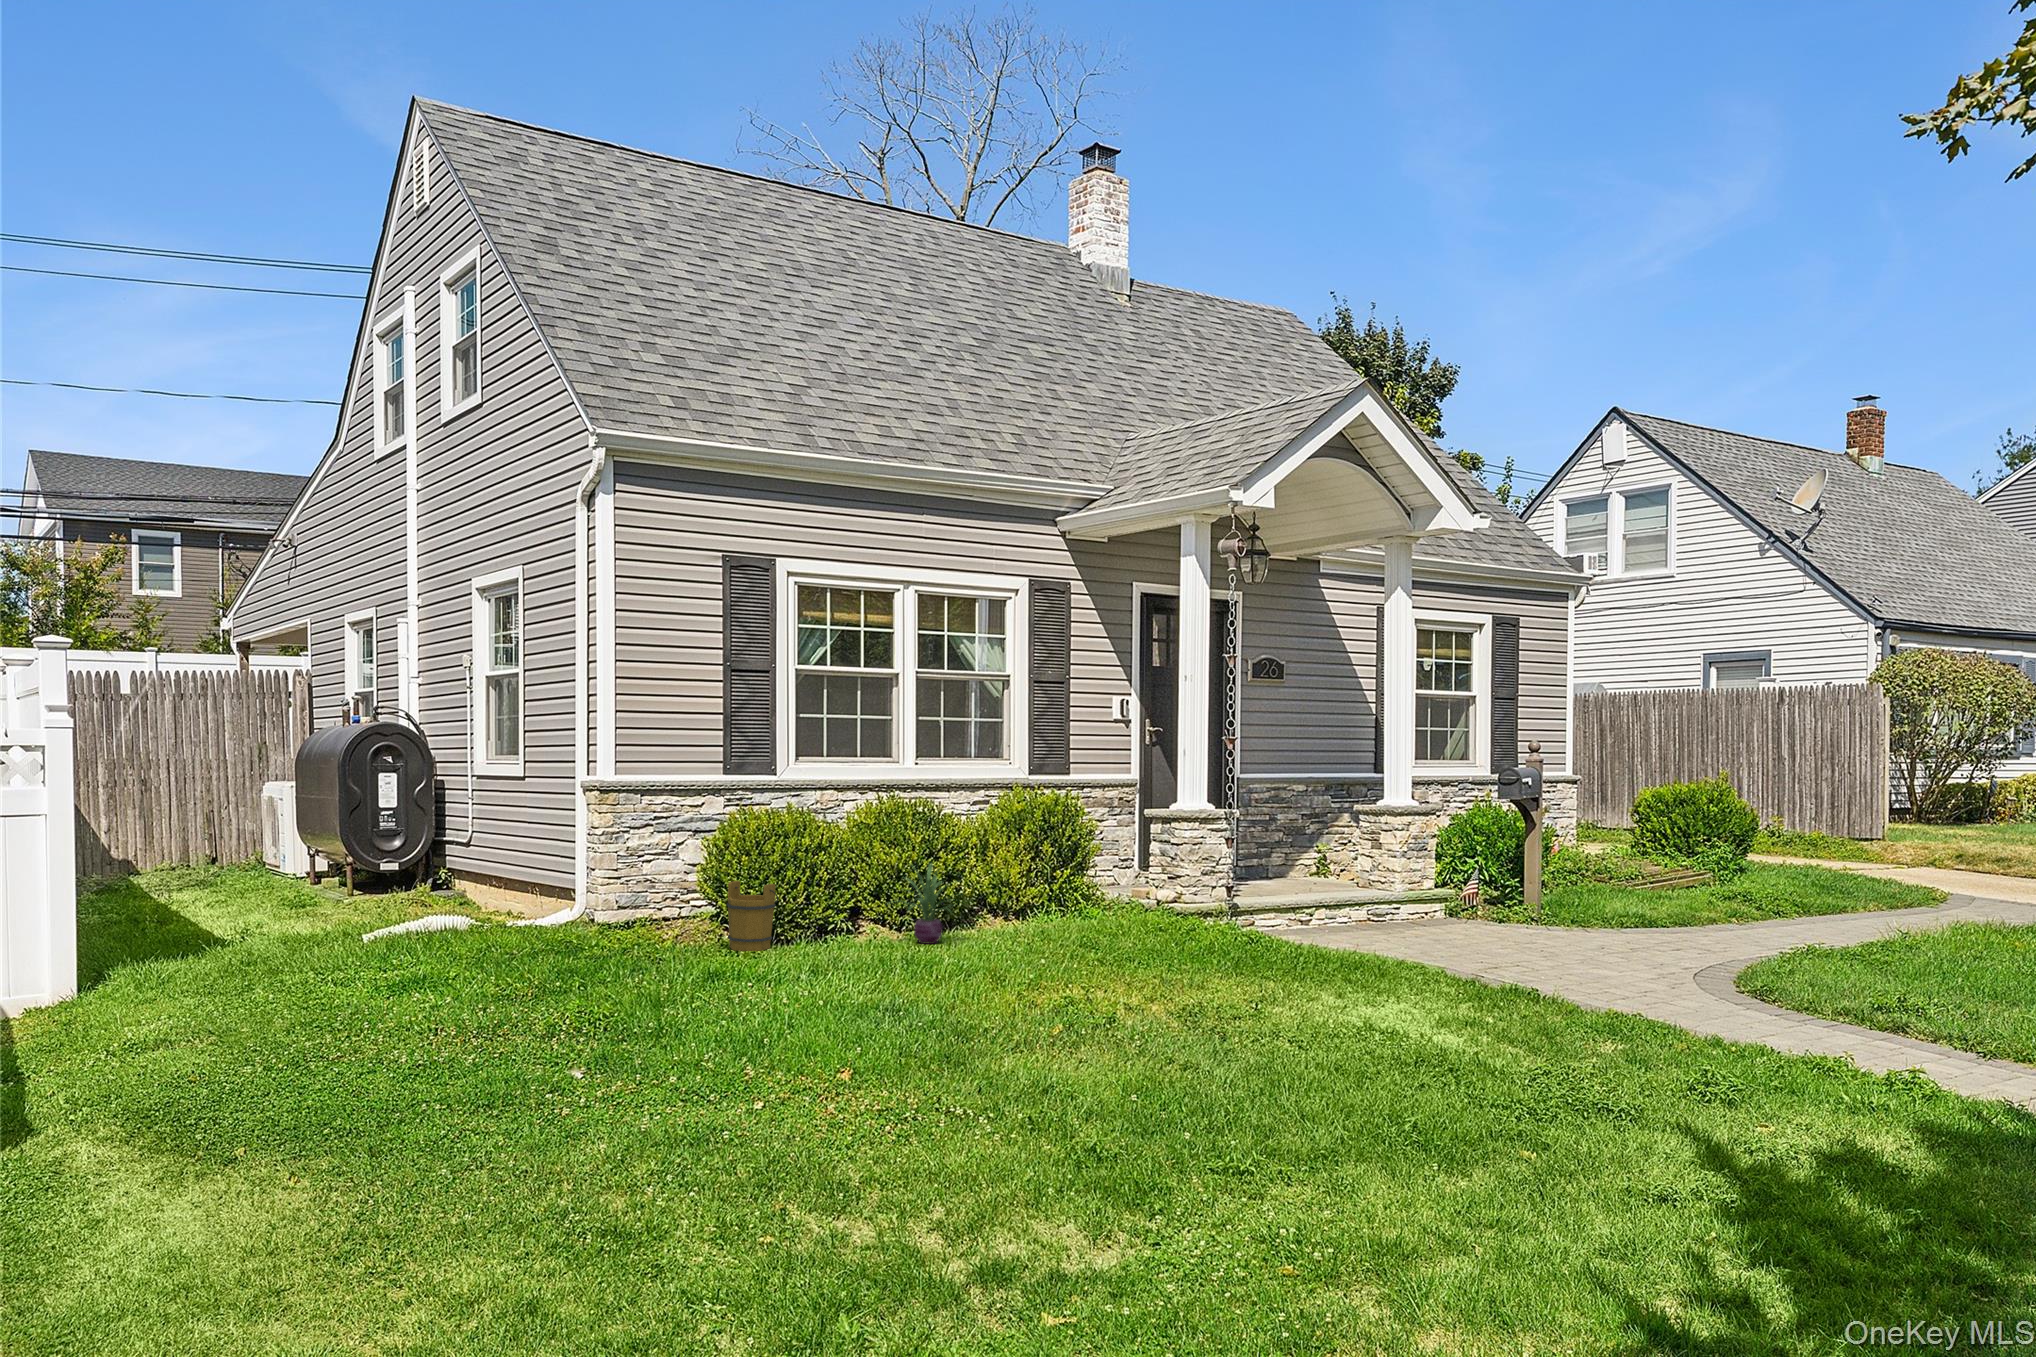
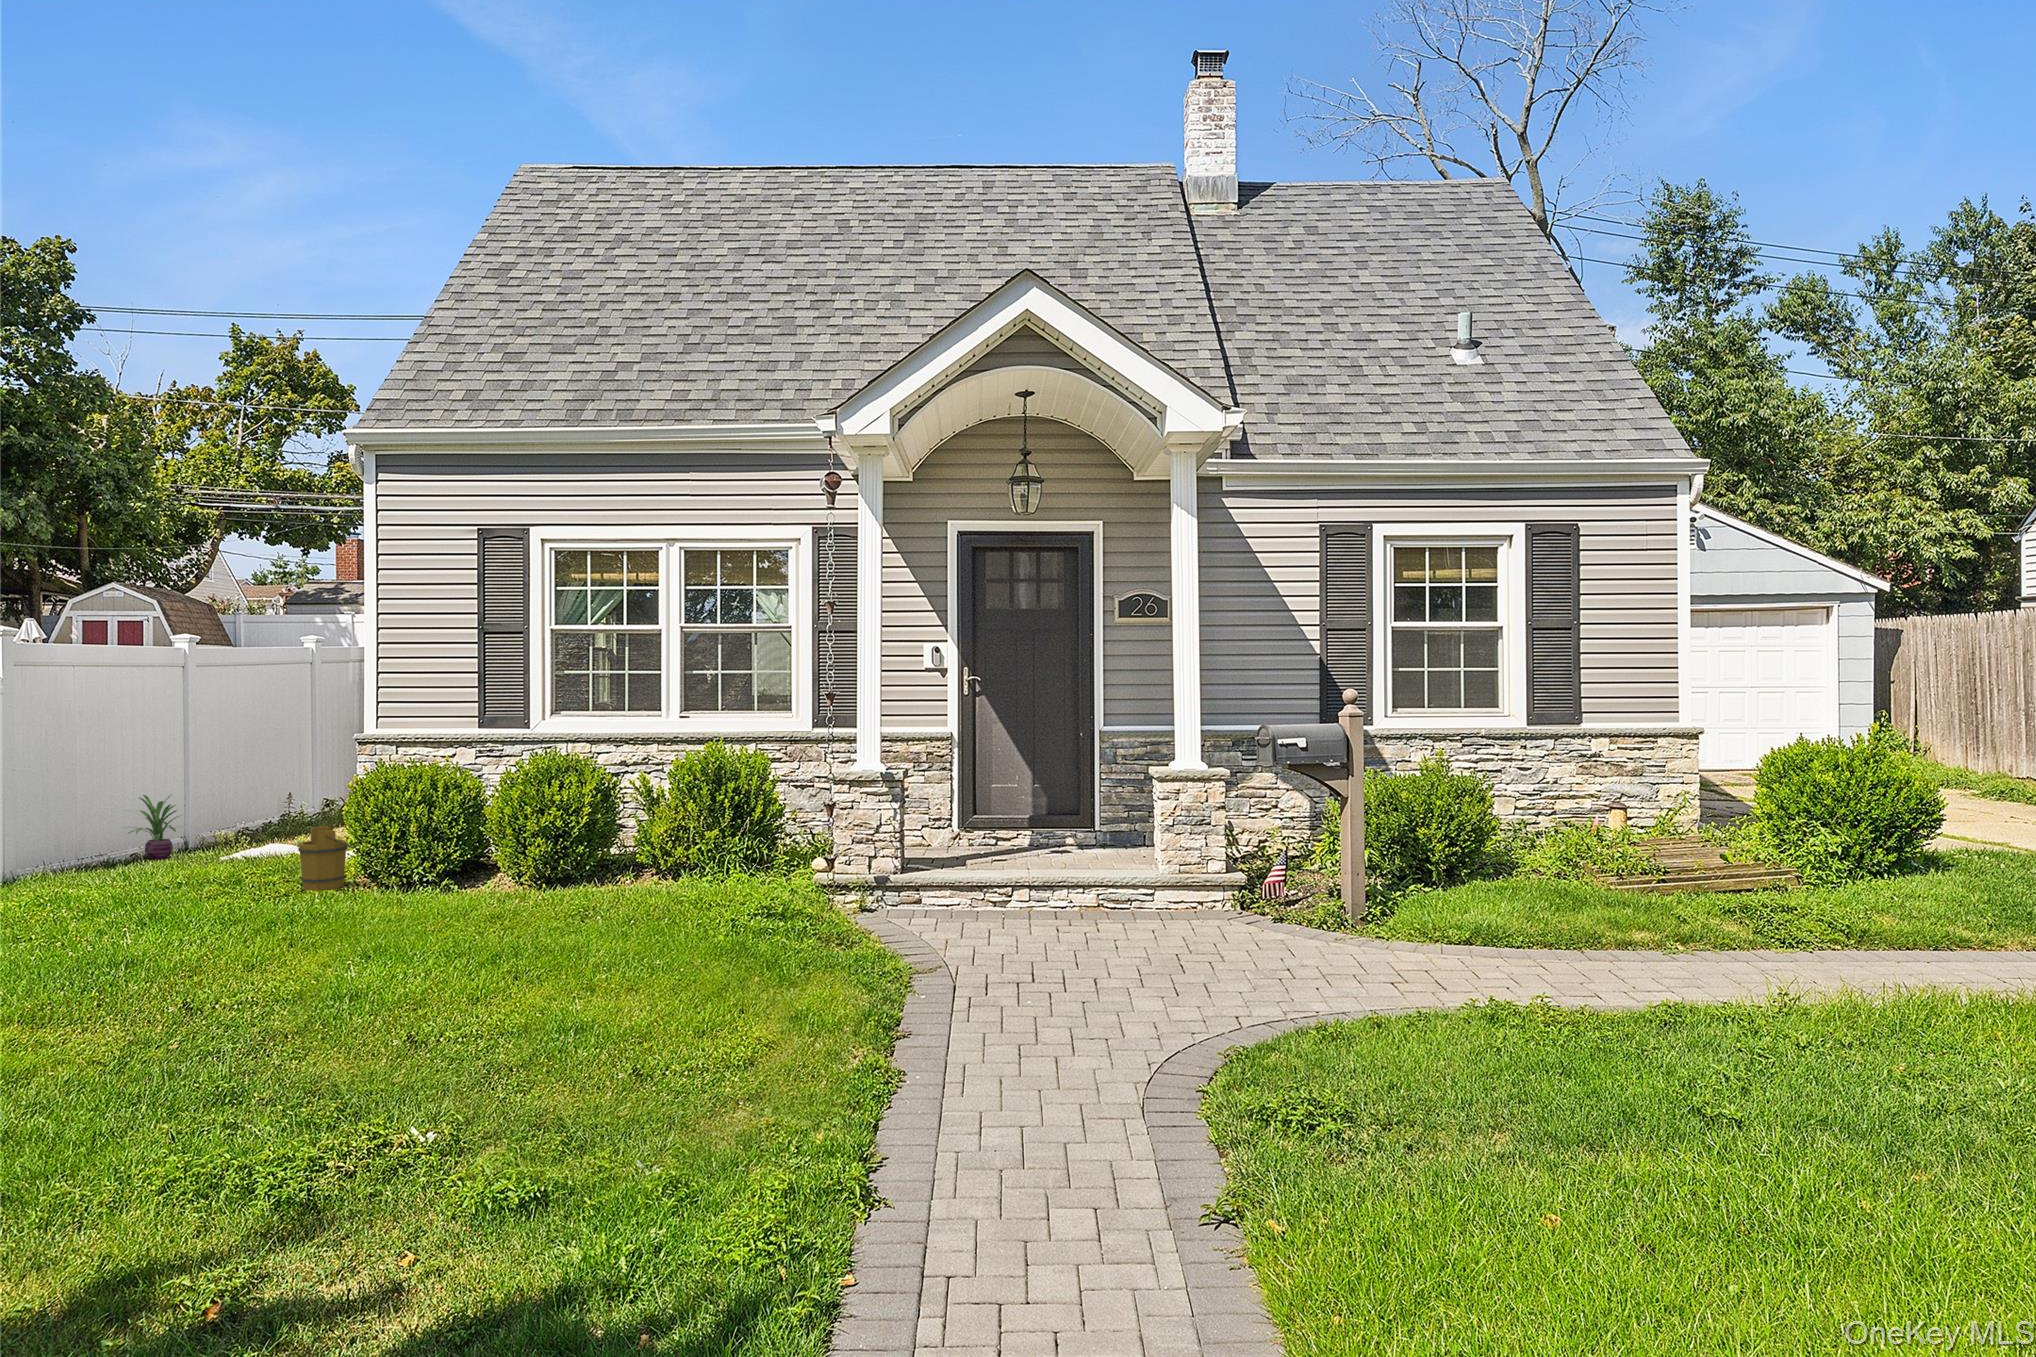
decorative plant: present [906,863,955,944] -> present [128,795,181,859]

